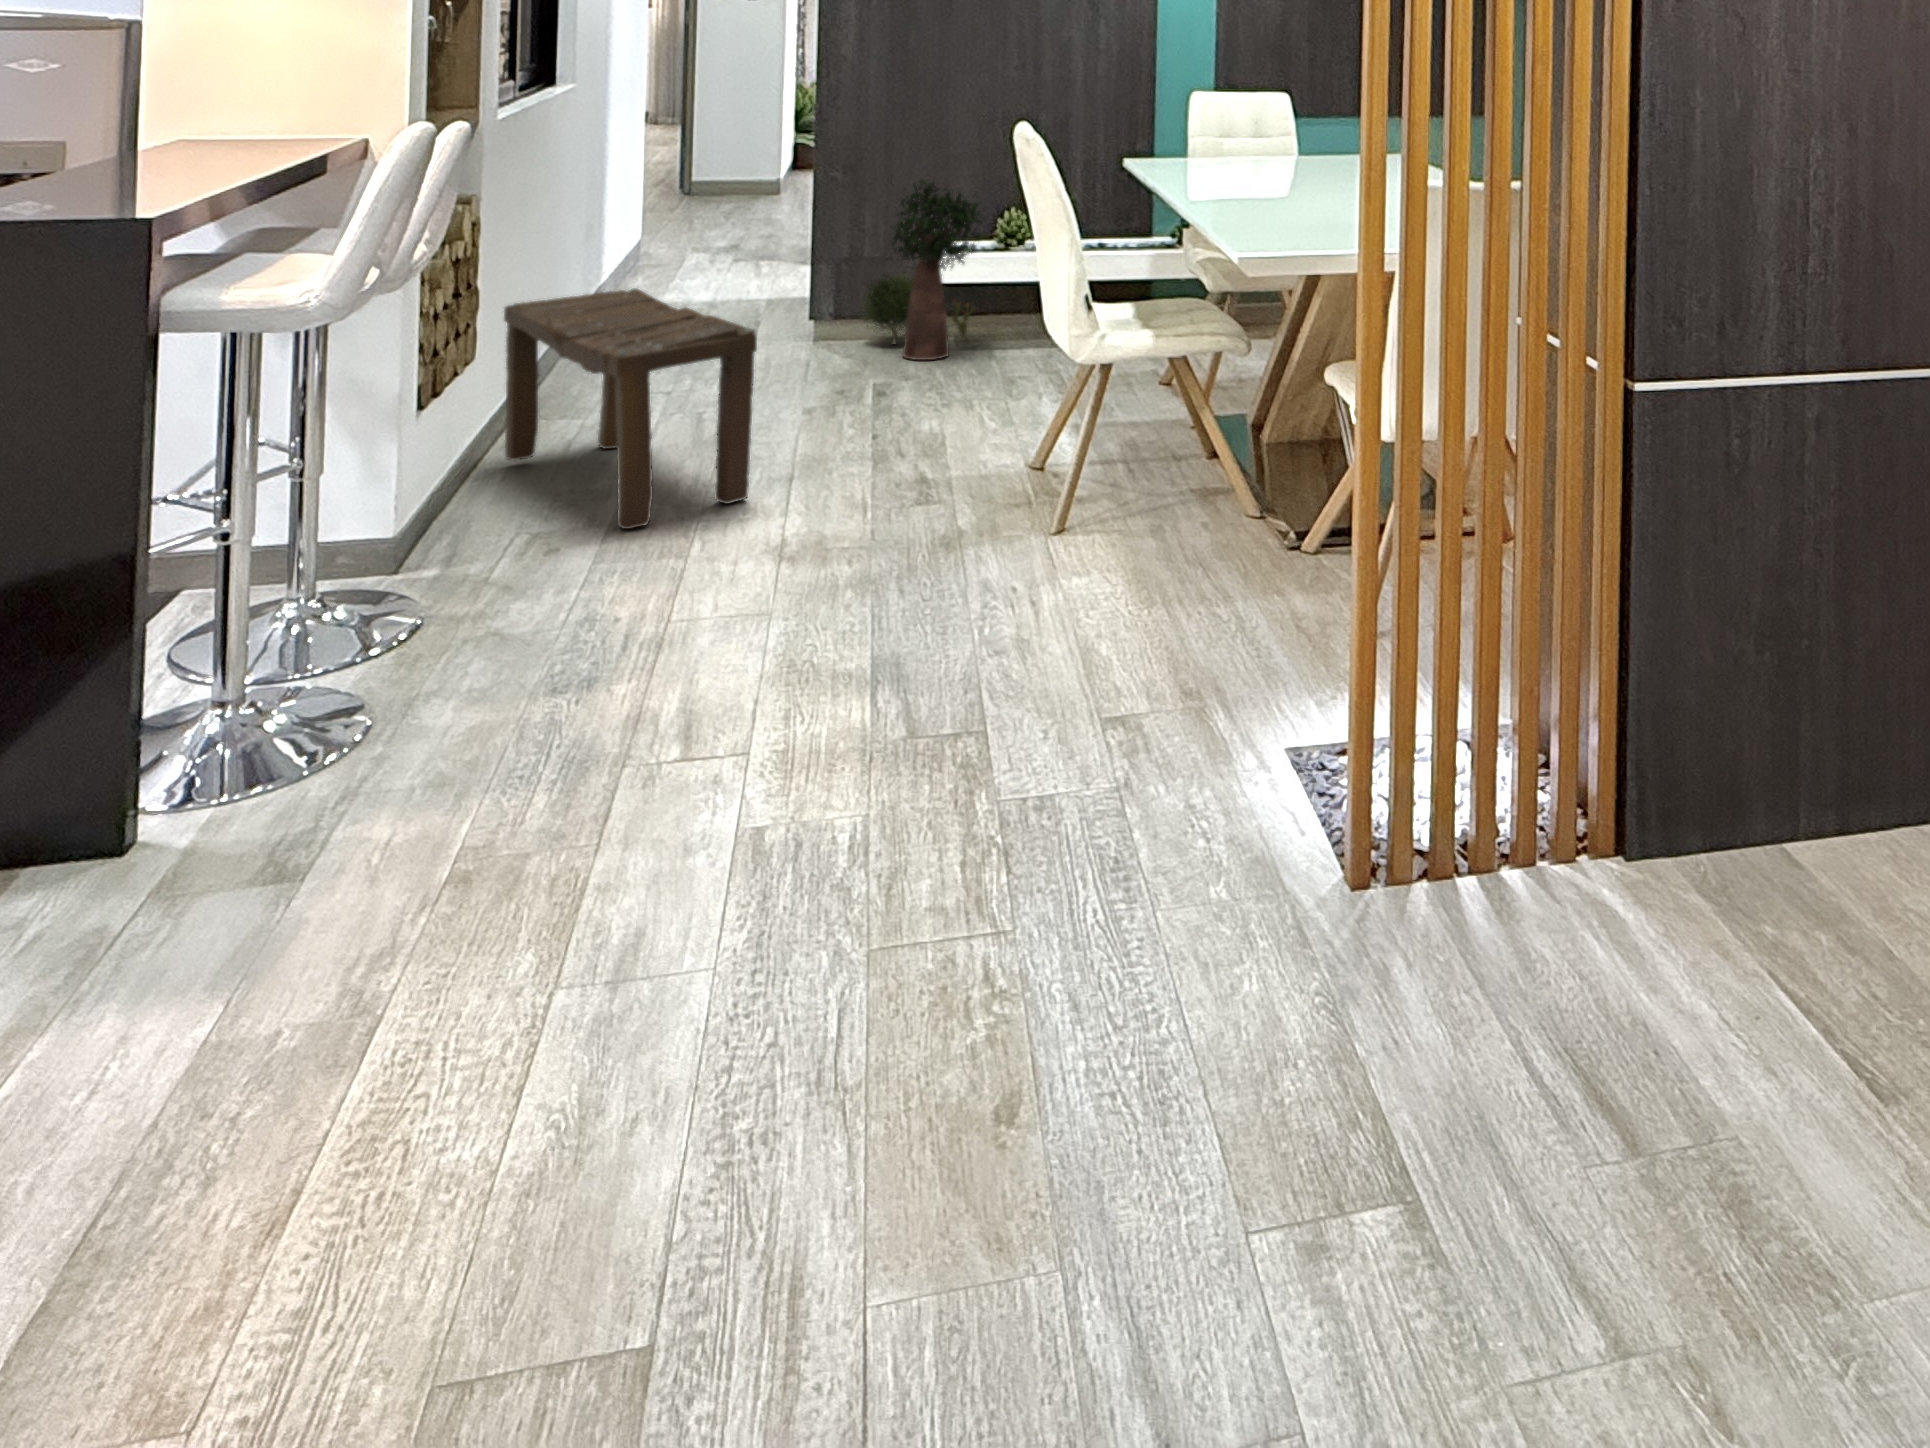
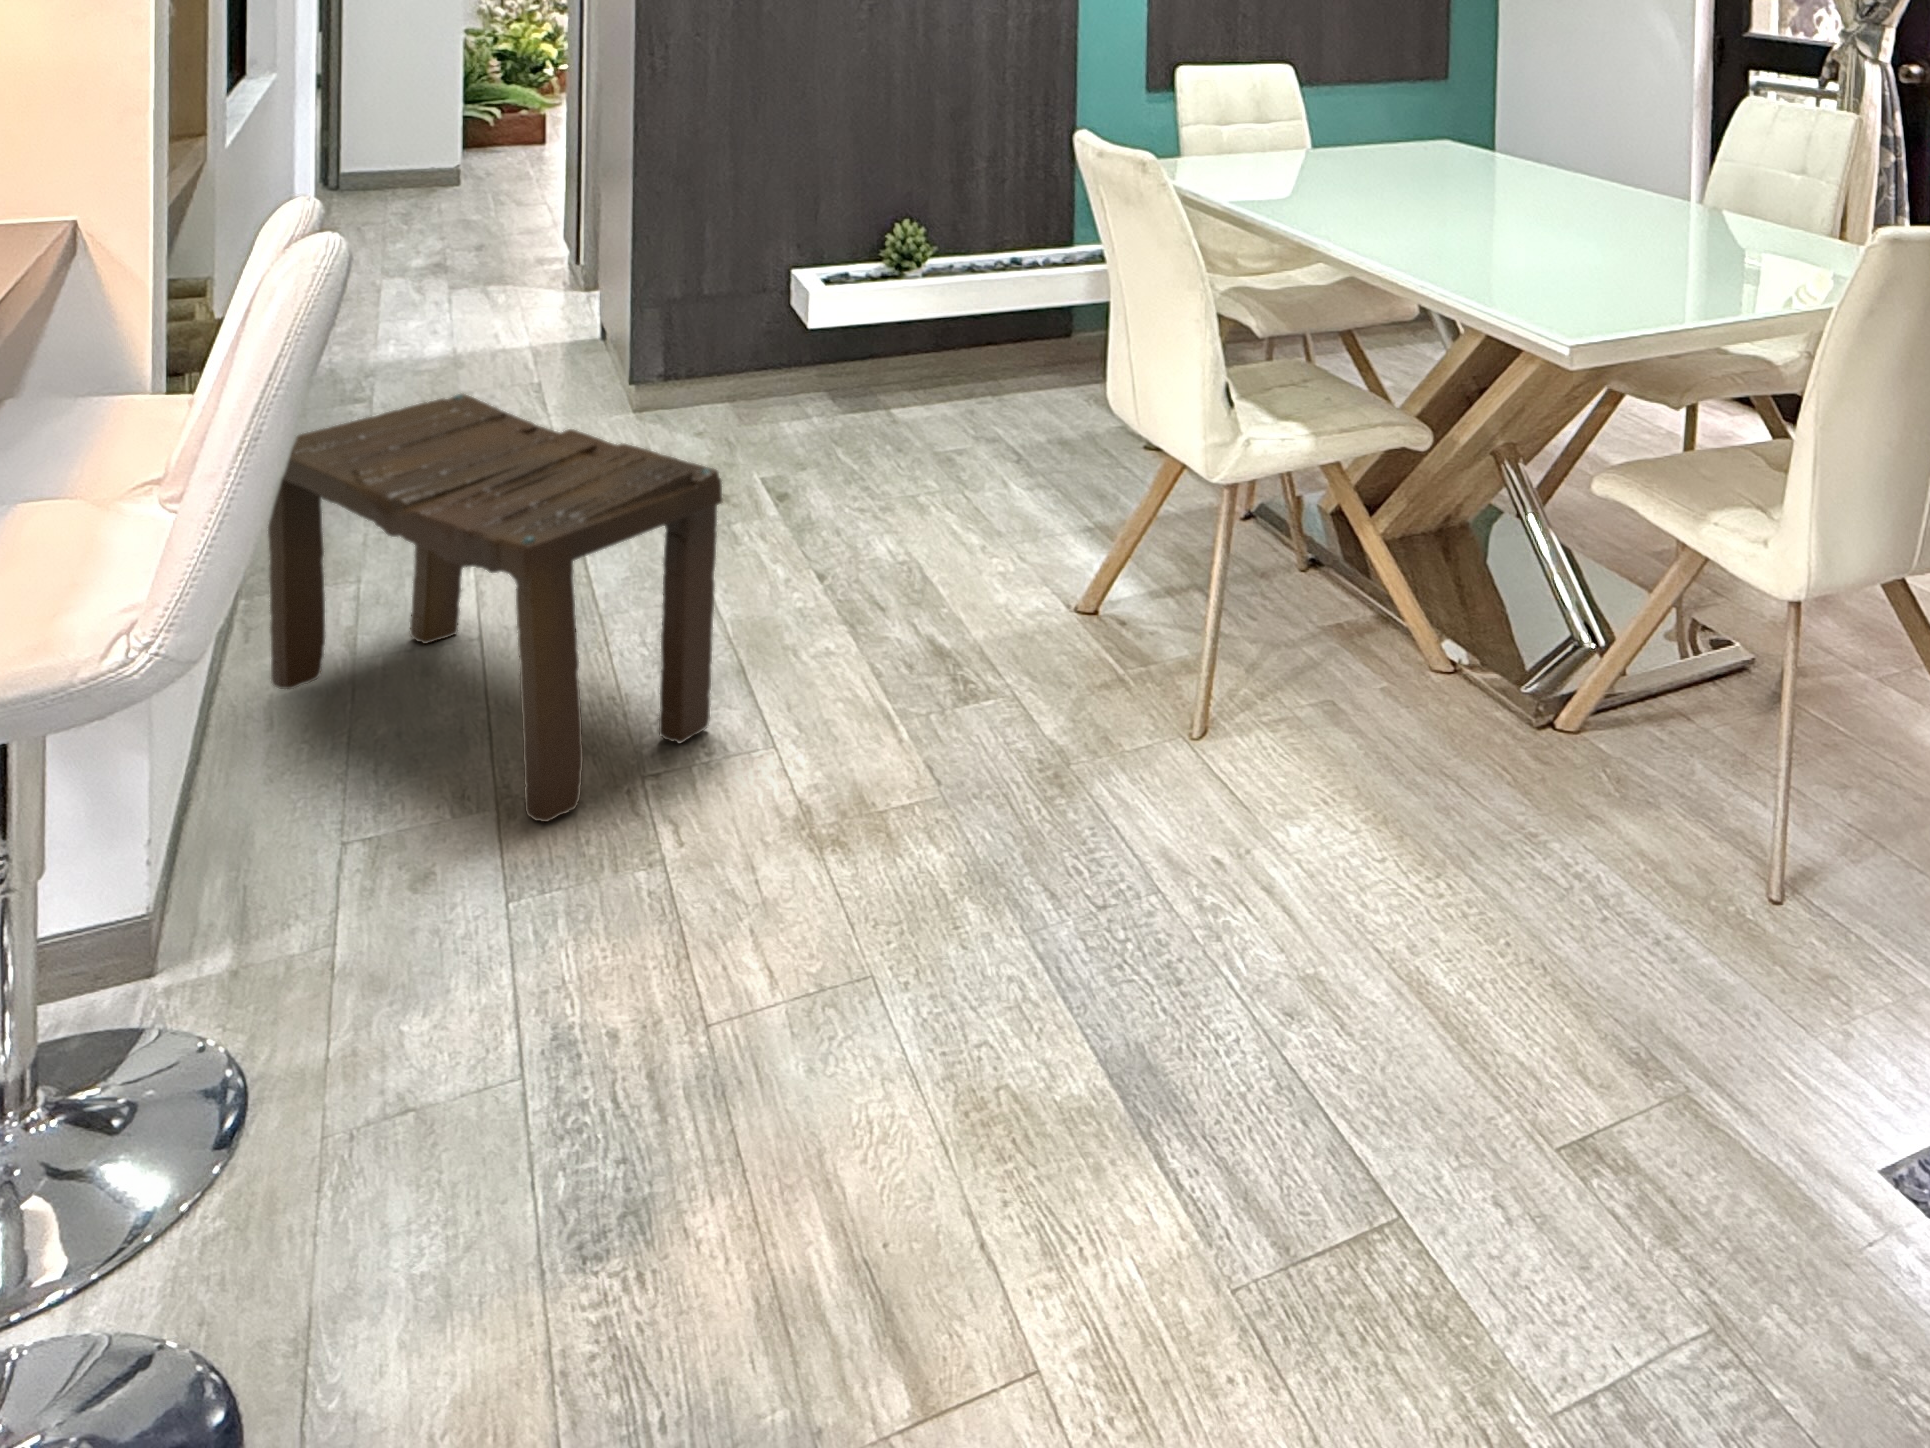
potted plant: present [861,179,985,360] -> none [699,185,880,432]

